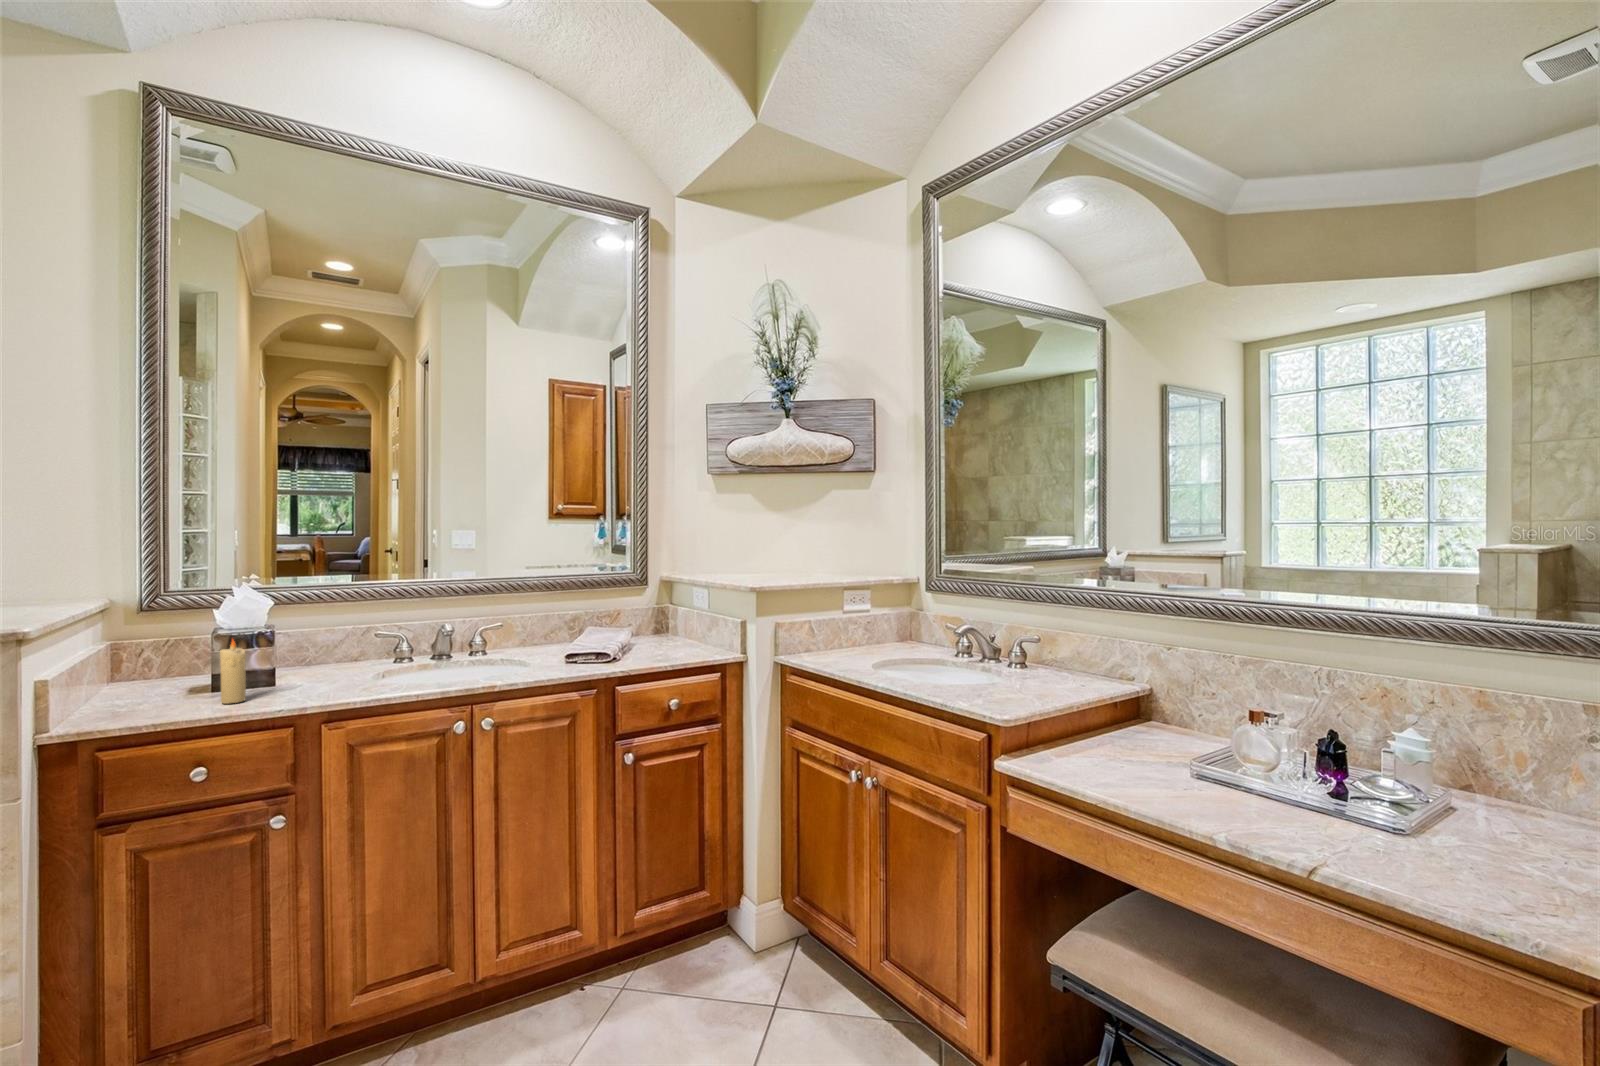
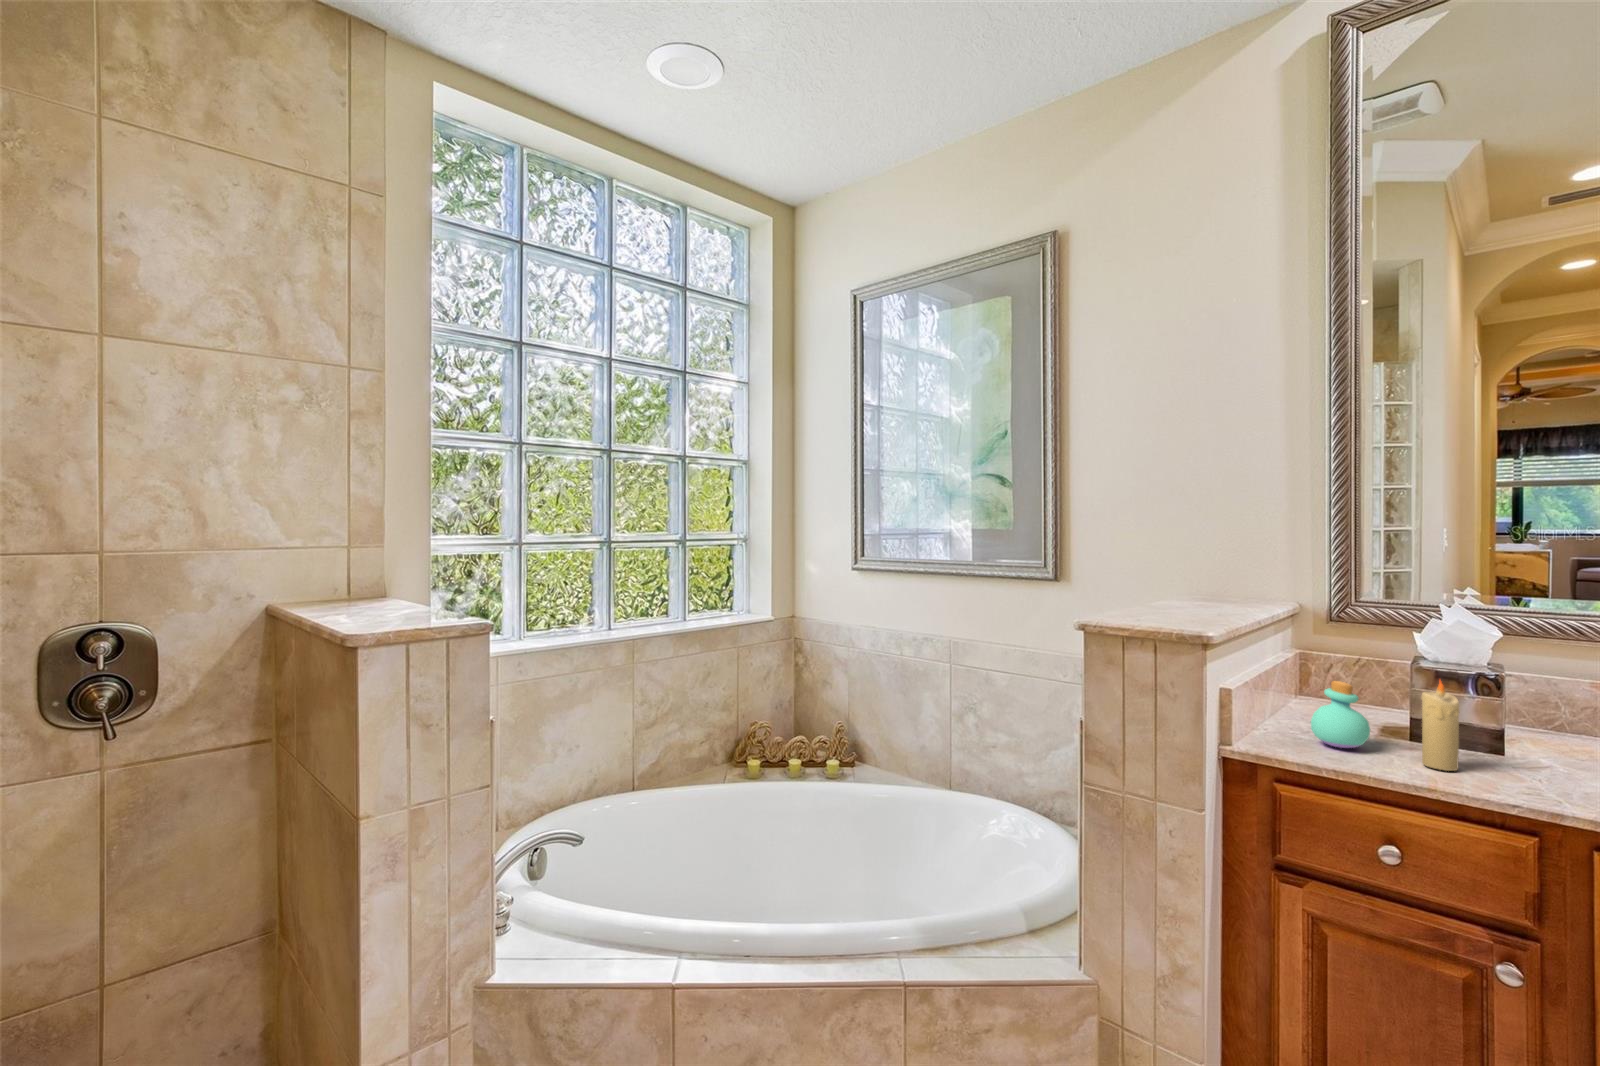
perfume bottle: none [129,655,181,709] -> present [1311,681,1370,748]

